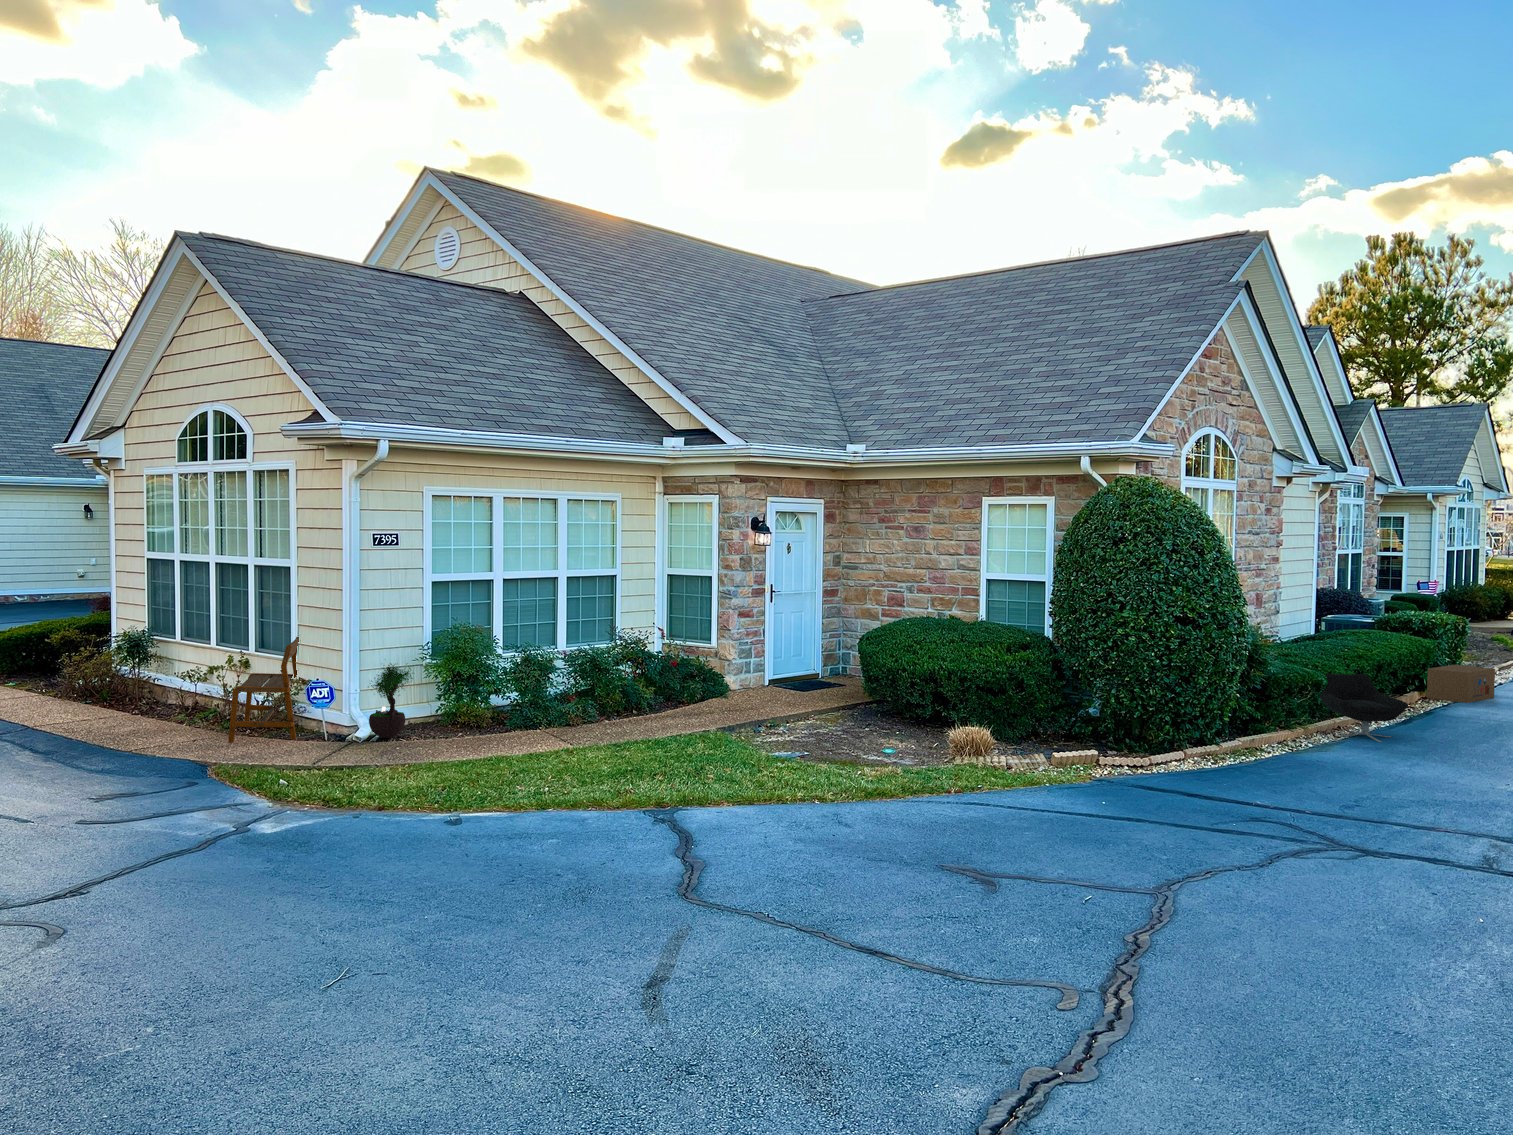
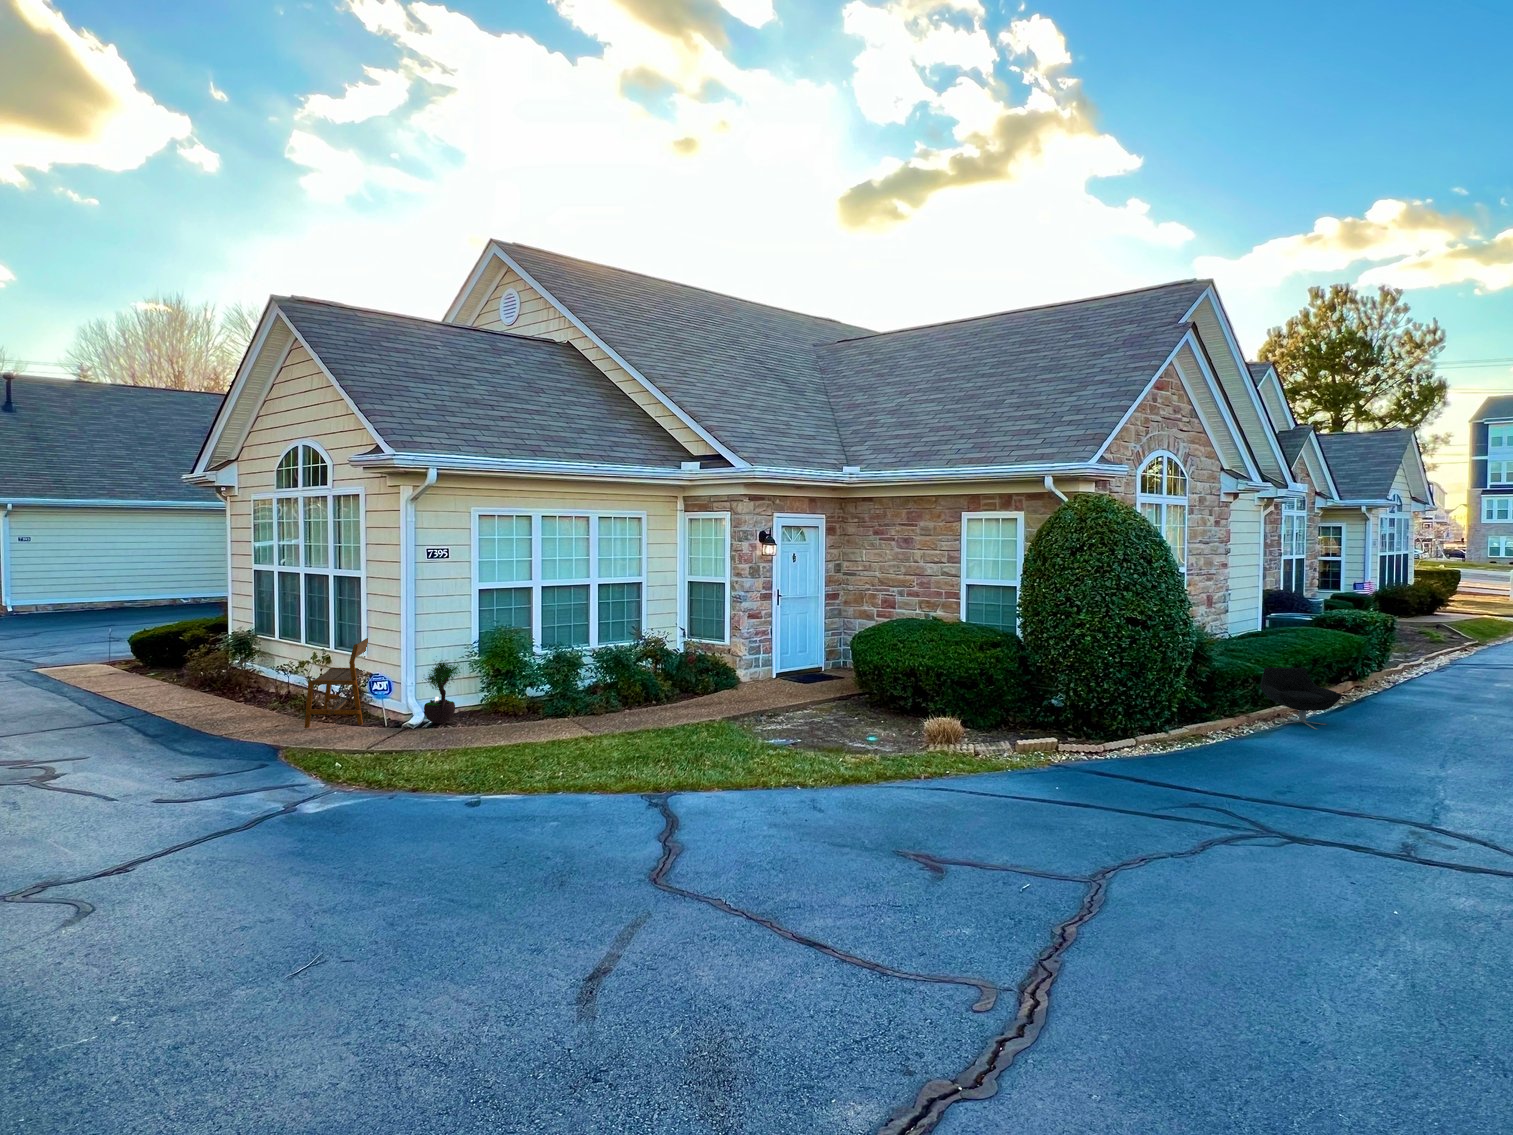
cardboard box: present [1427,665,1495,703] -> none [1361,657,1423,692]

